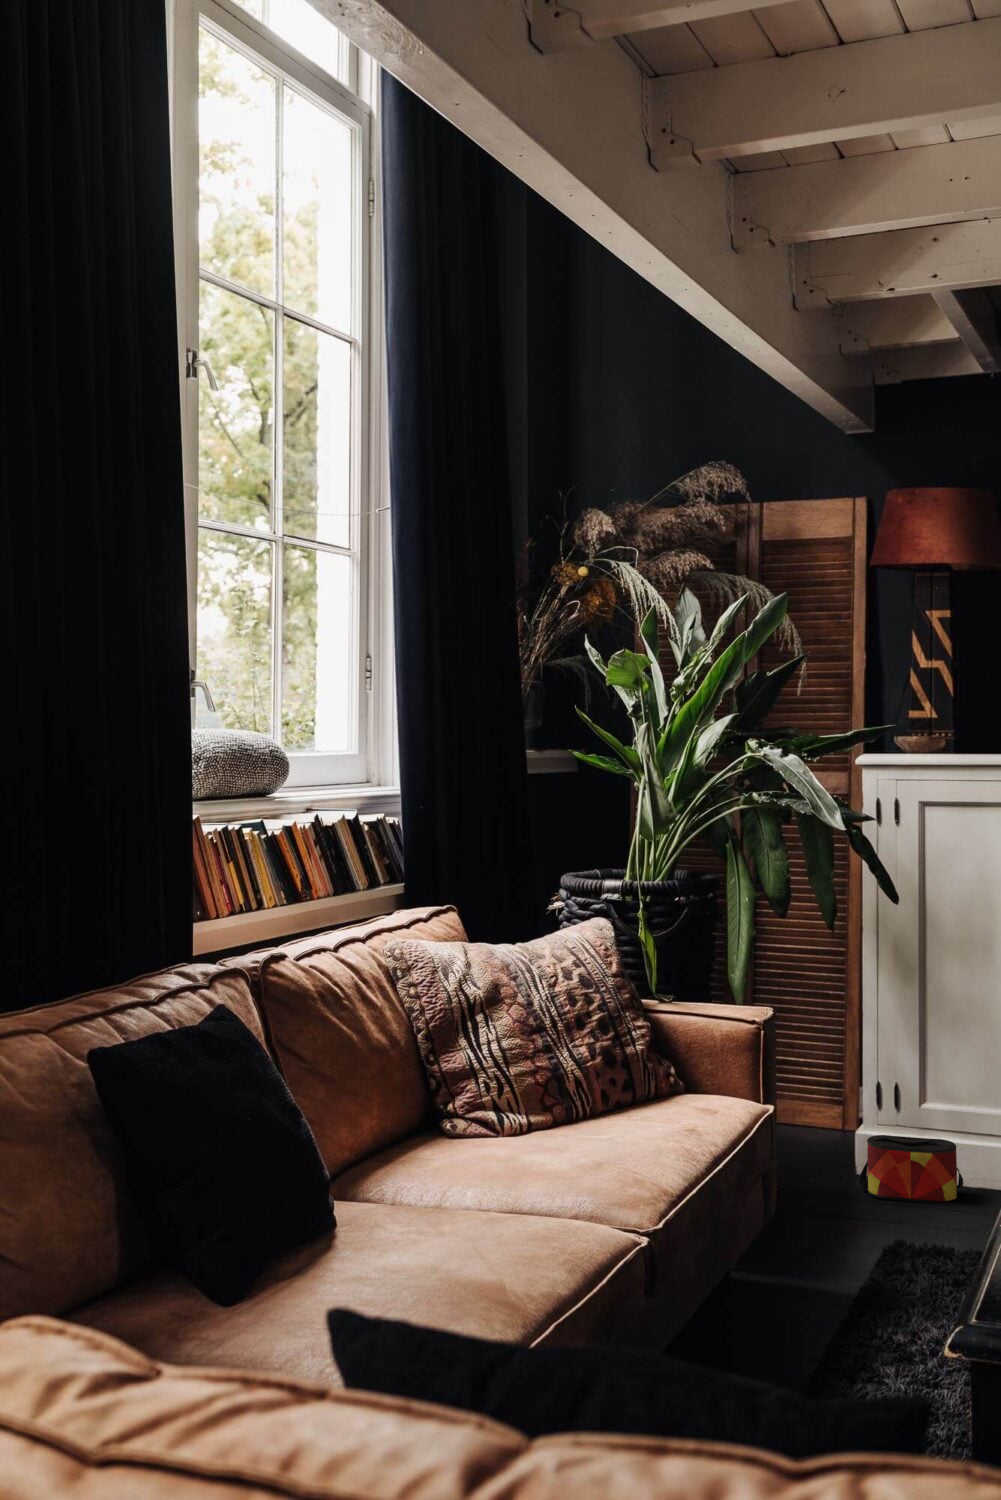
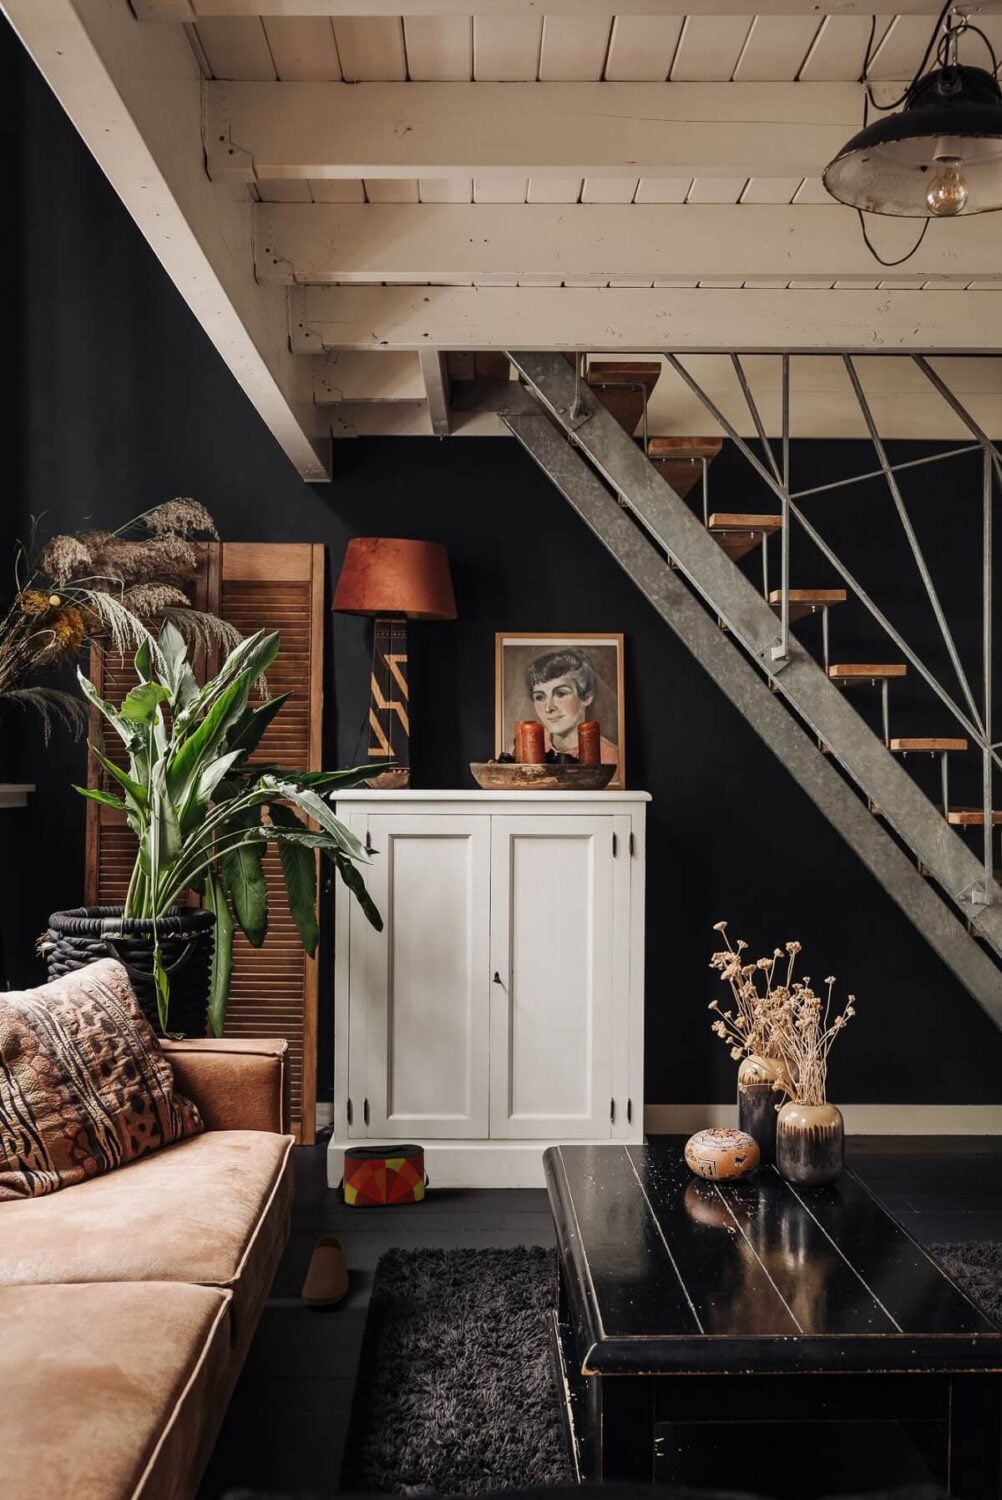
shoe: none [789,1218,846,1286] -> present [302,1235,349,1306]

